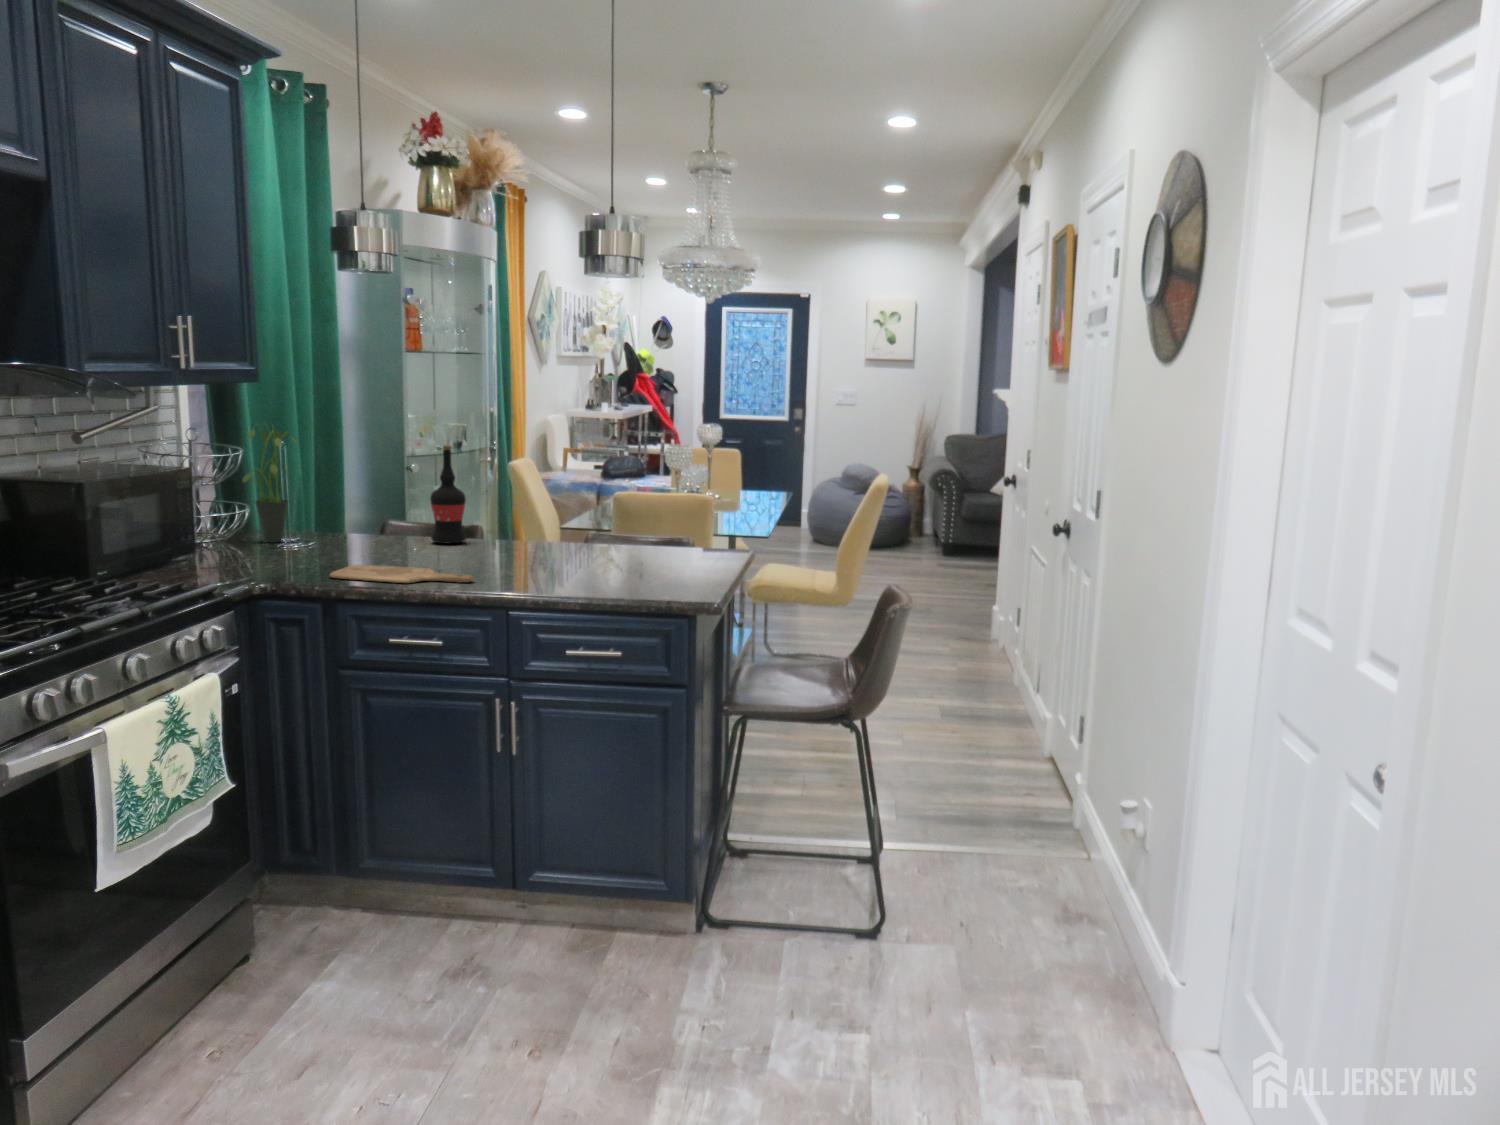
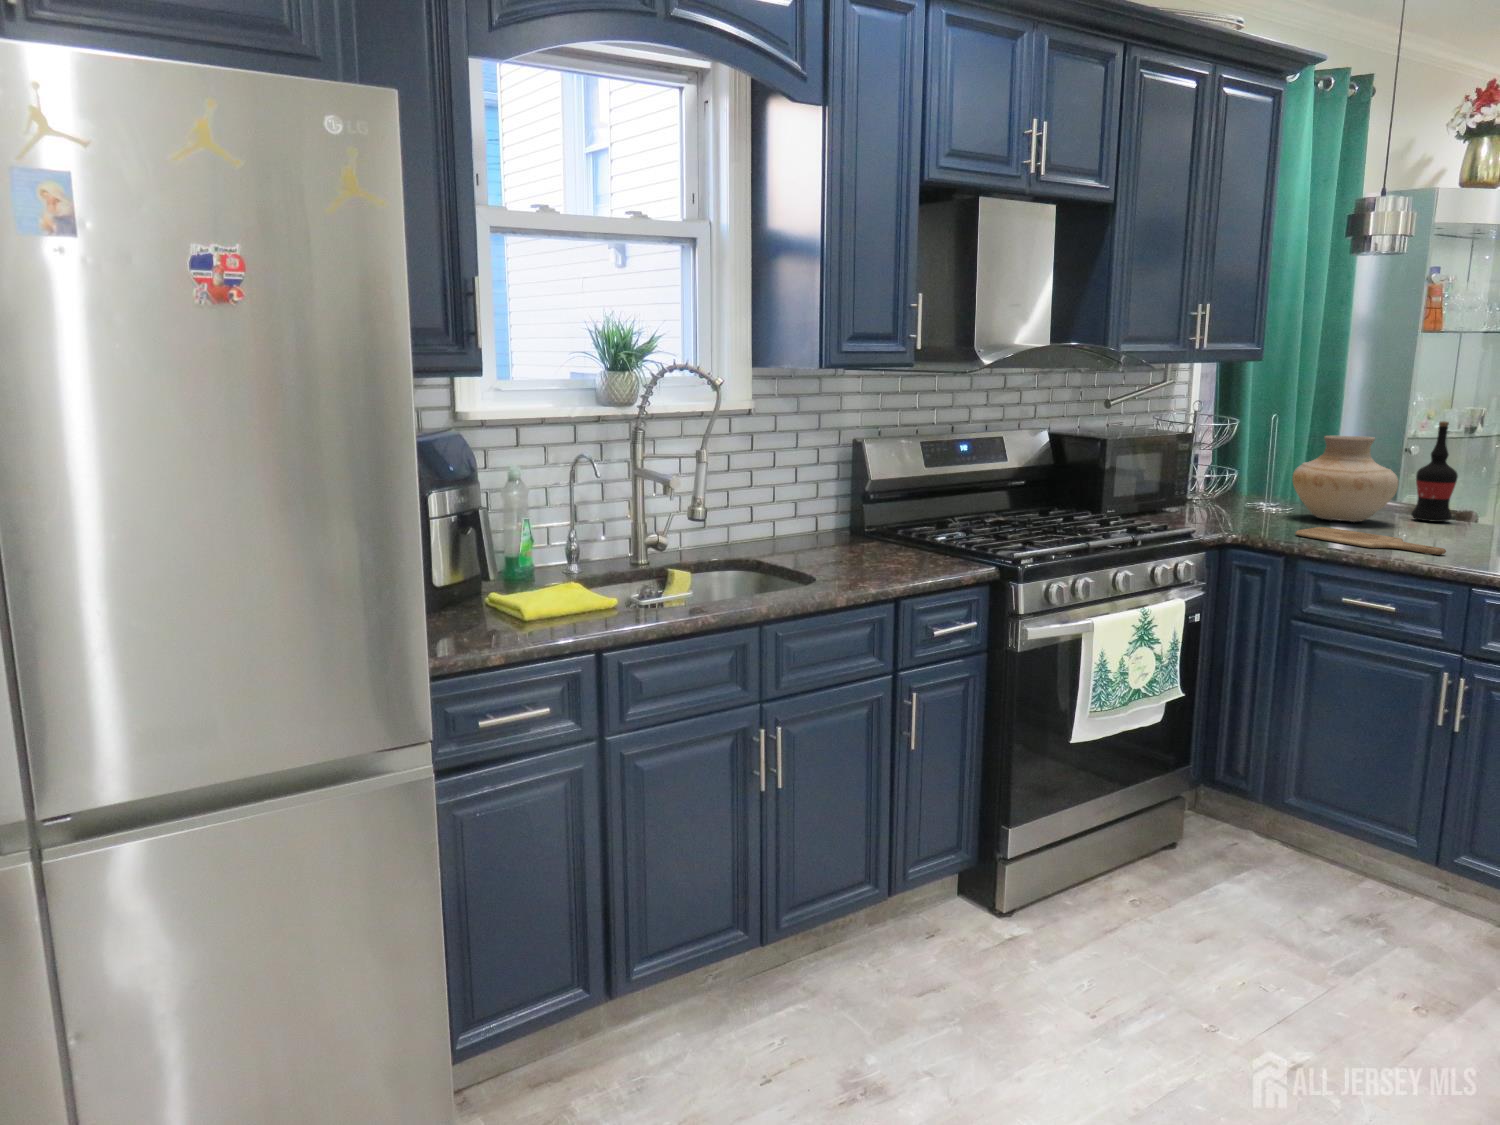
potted plant: present [243,425,296,543] -> none [1232,398,1288,505]
vase: none [314,463,418,553] -> present [1293,436,1399,522]

